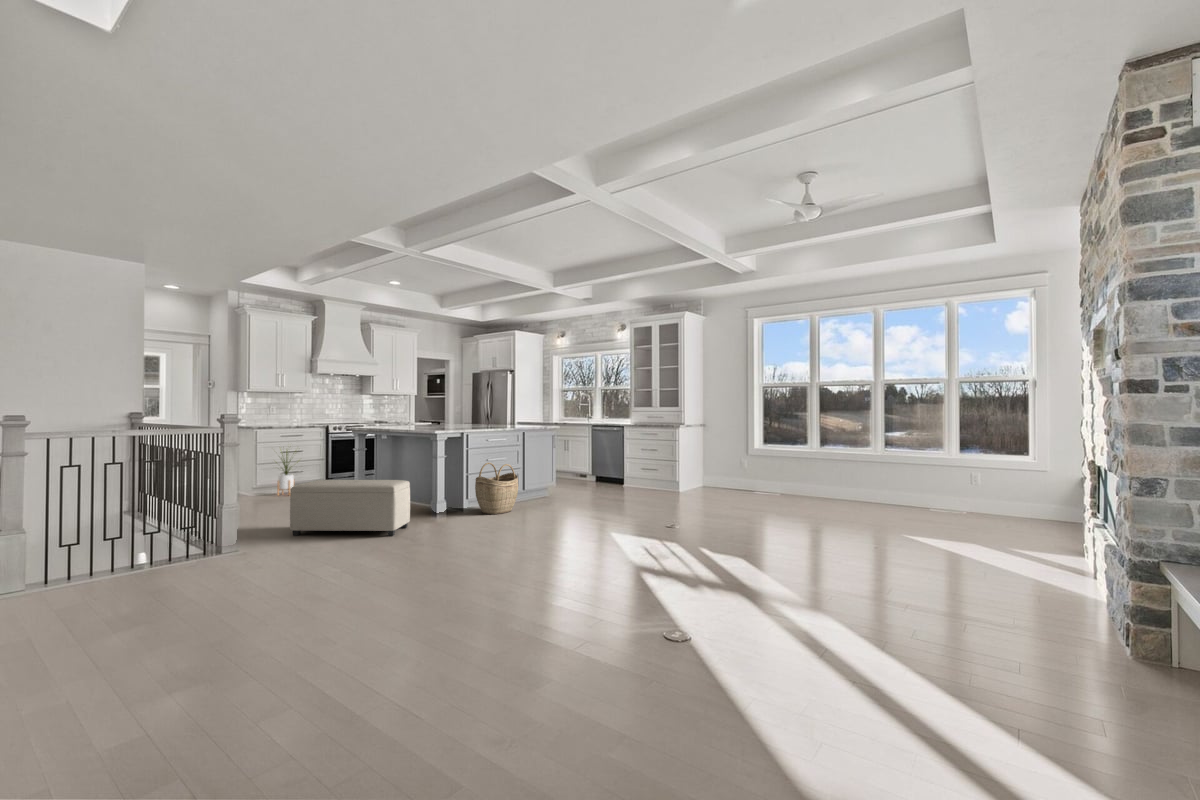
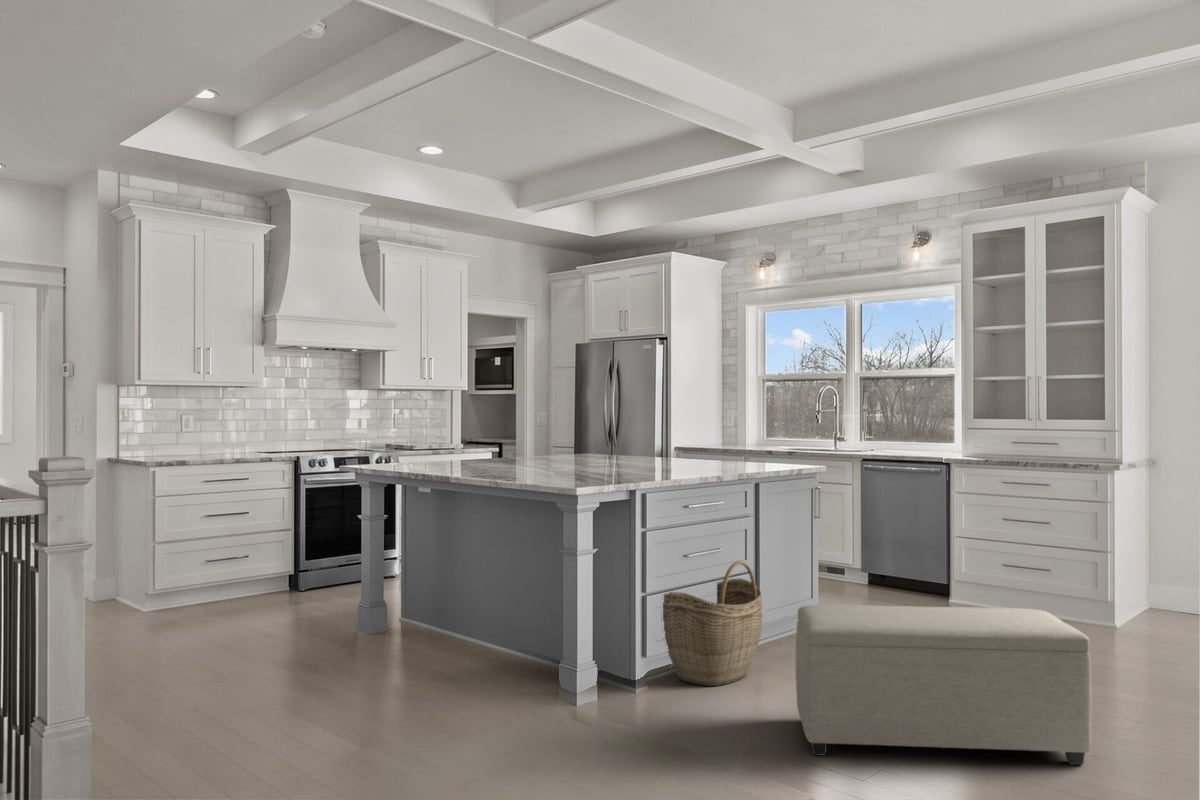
house plant: present [277,452,294,496] -> none [183,493,250,612]
ottoman: present [290,480,410,536] -> present [795,605,1091,765]

